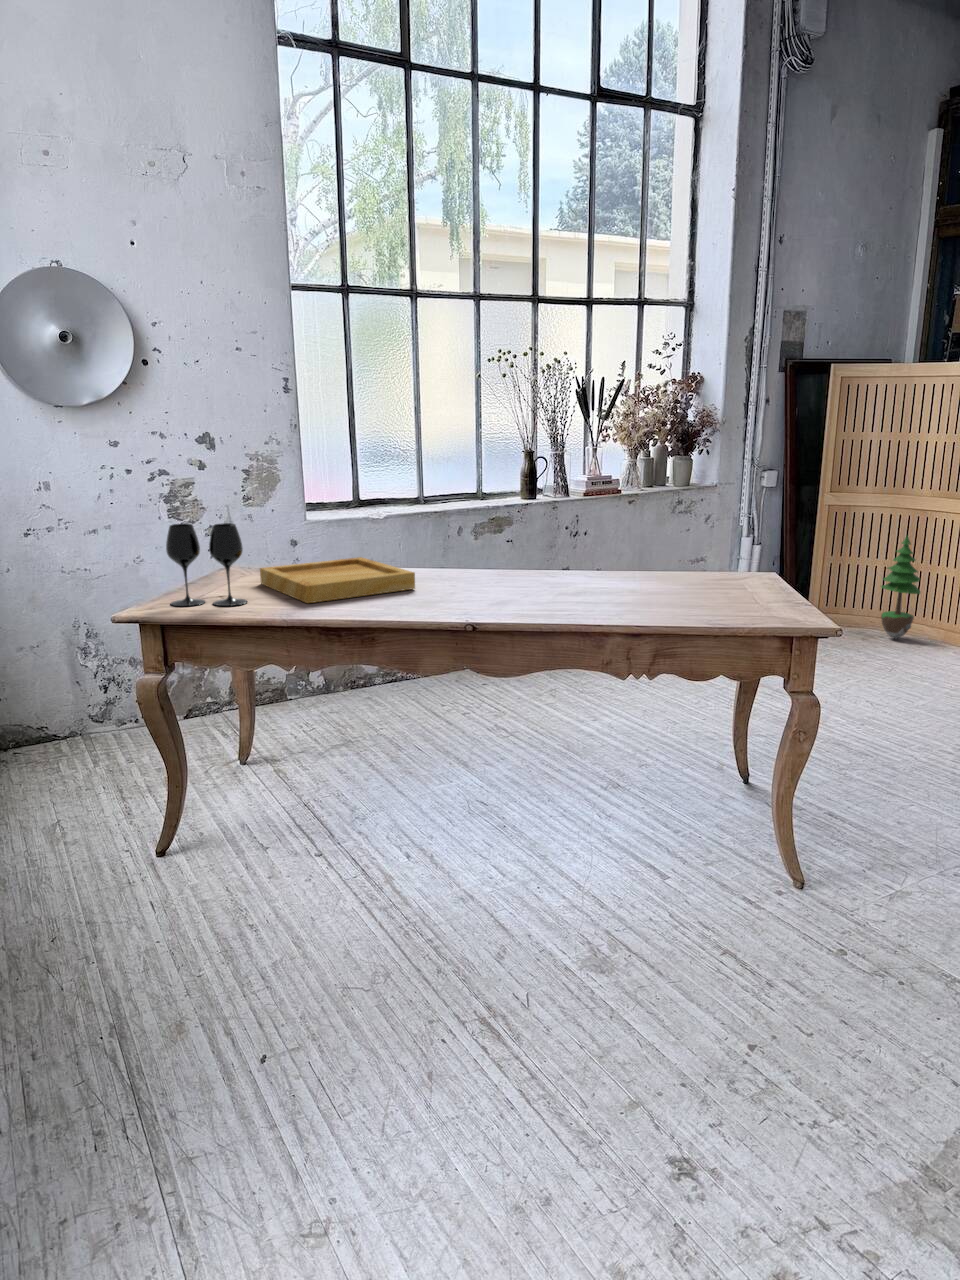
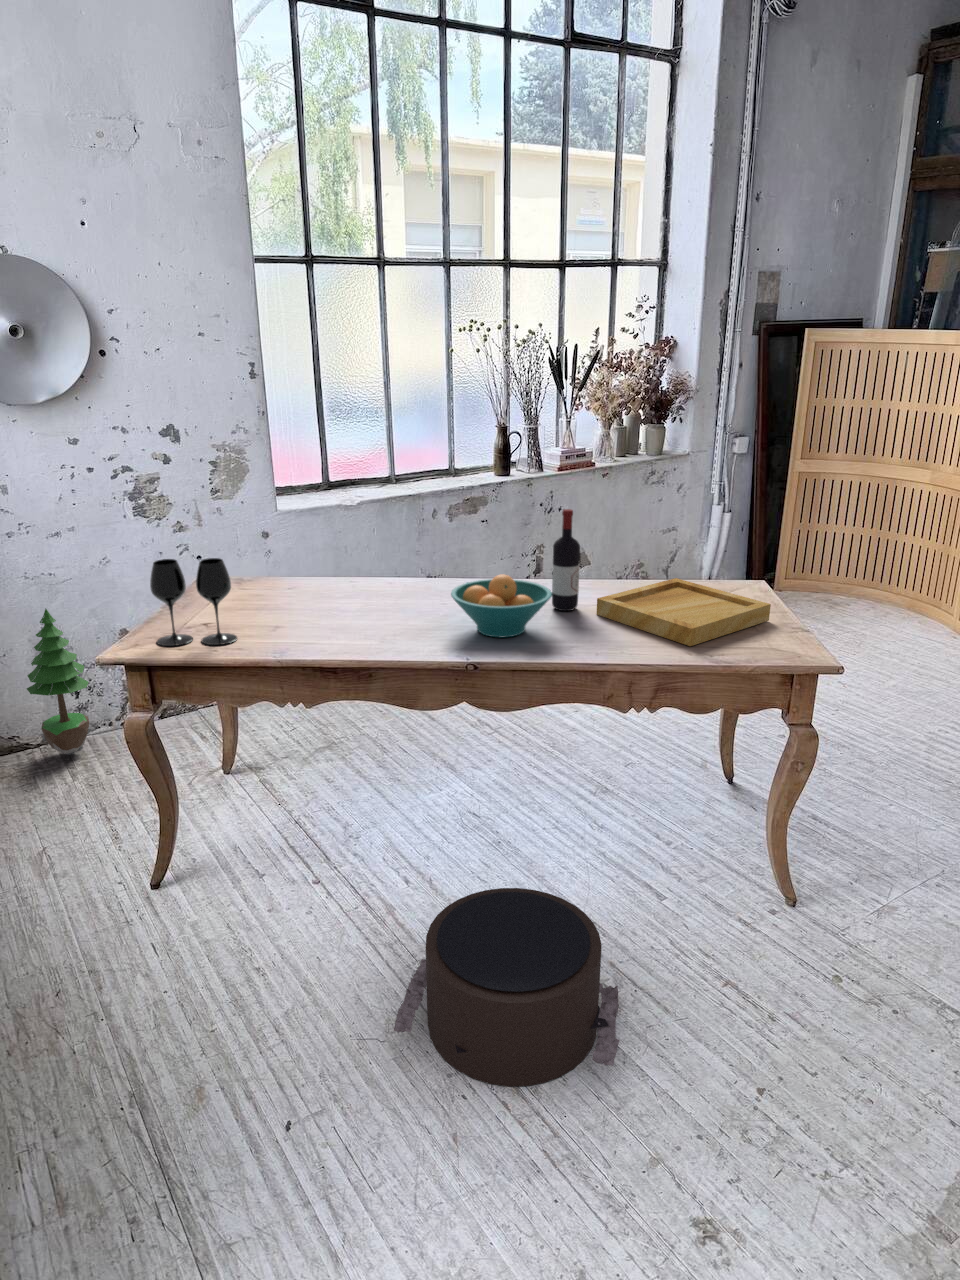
wine bottle: none [557,488,584,588] -> present [552,509,580,611]
potted tree: present [881,536,920,639] -> present [27,609,91,755]
fruit bowl: none [454,544,553,604] -> present [451,575,552,637]
tray: present [260,557,415,603] -> present [597,578,771,646]
pouf: none [376,846,608,1034] -> present [394,888,619,1086]

